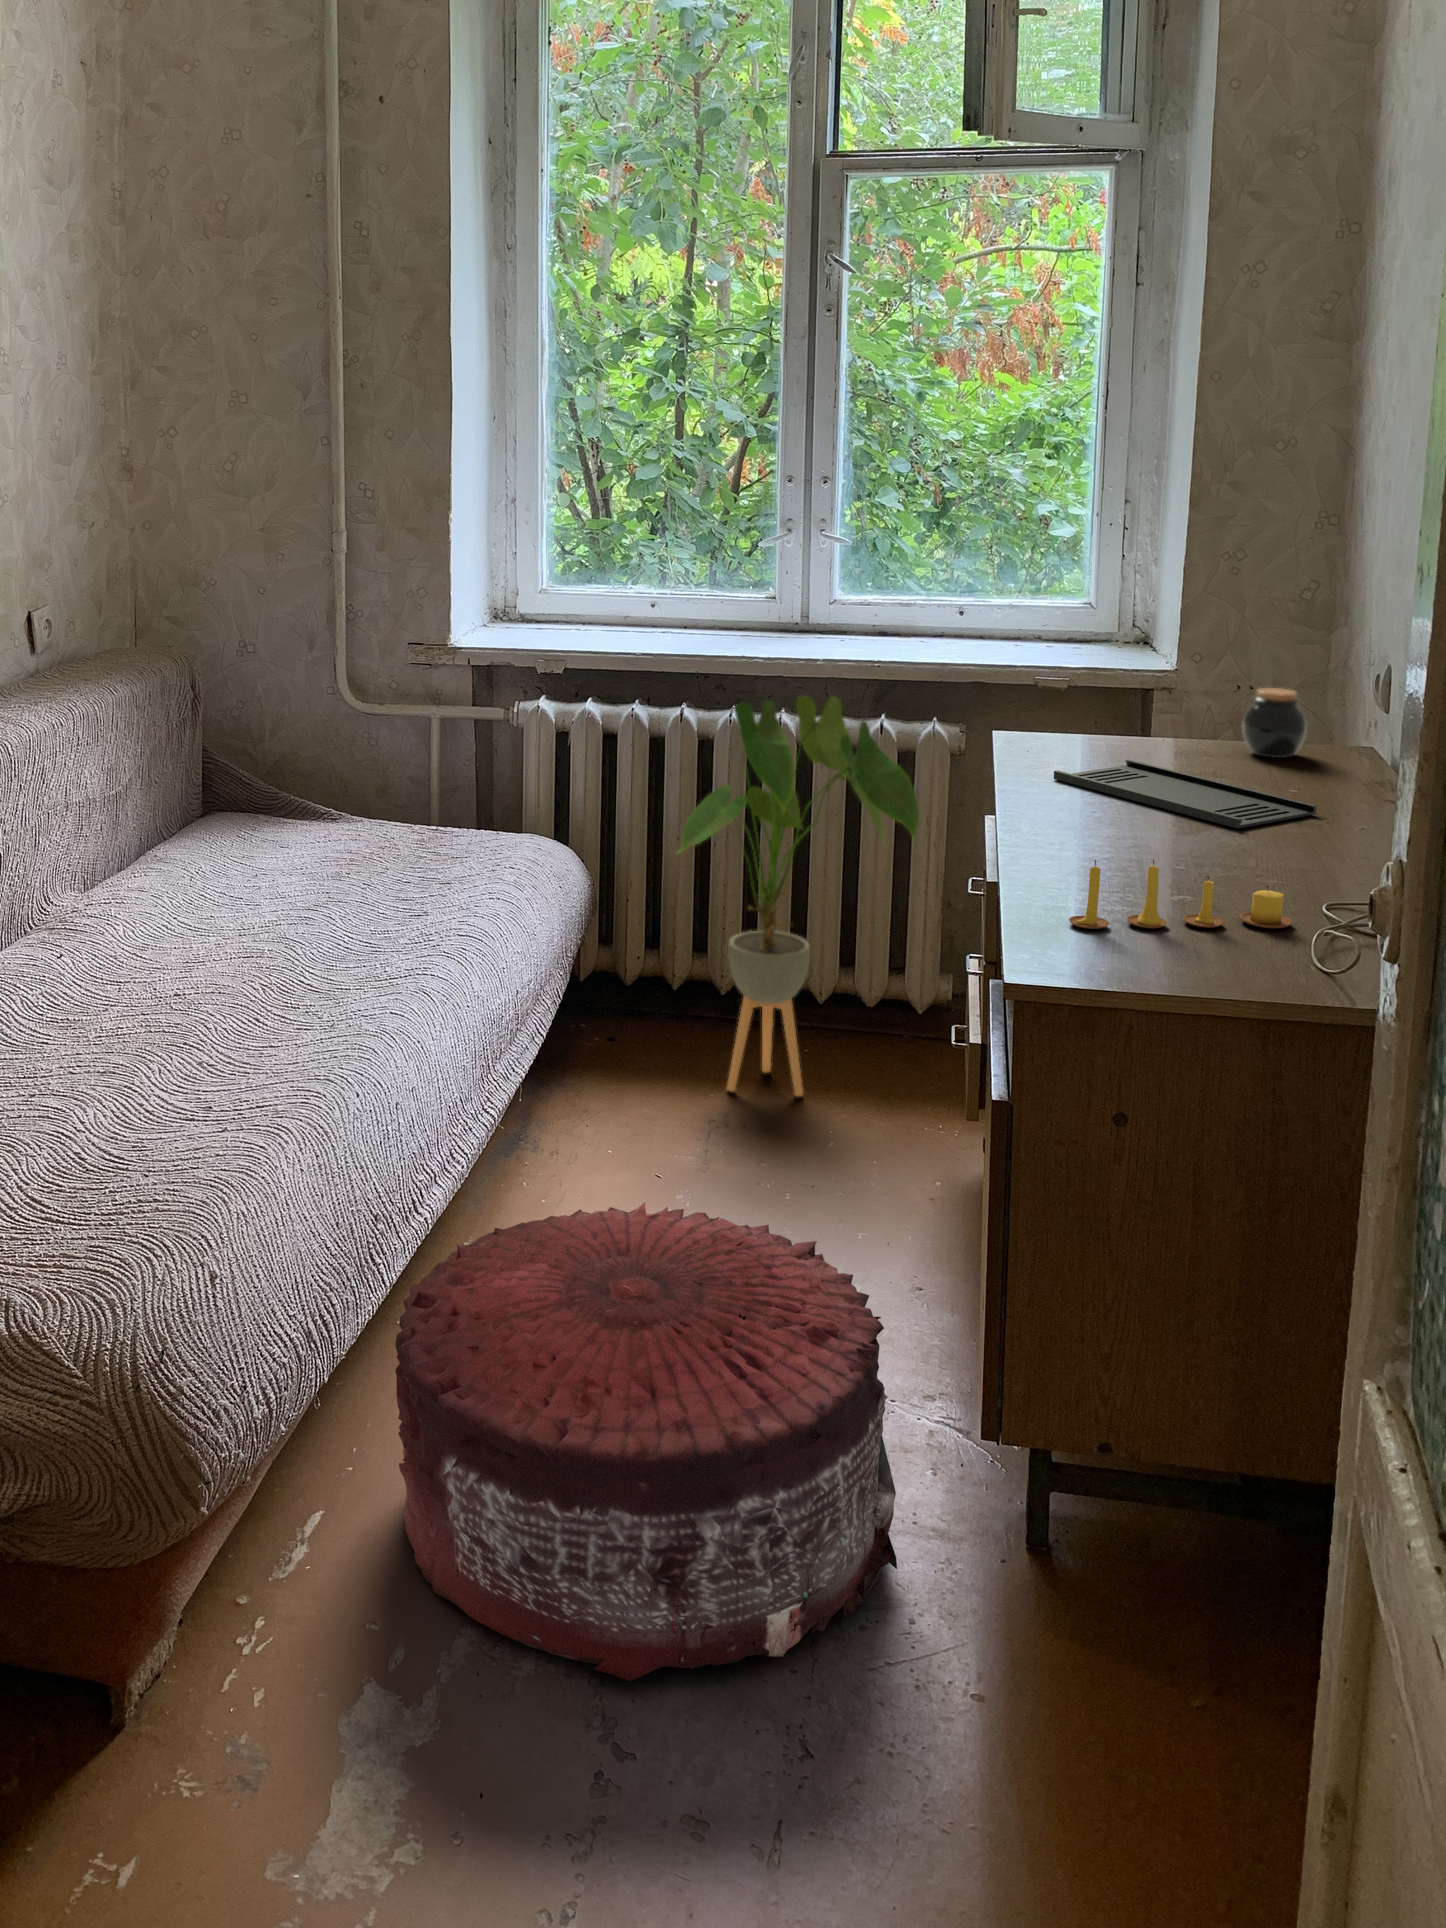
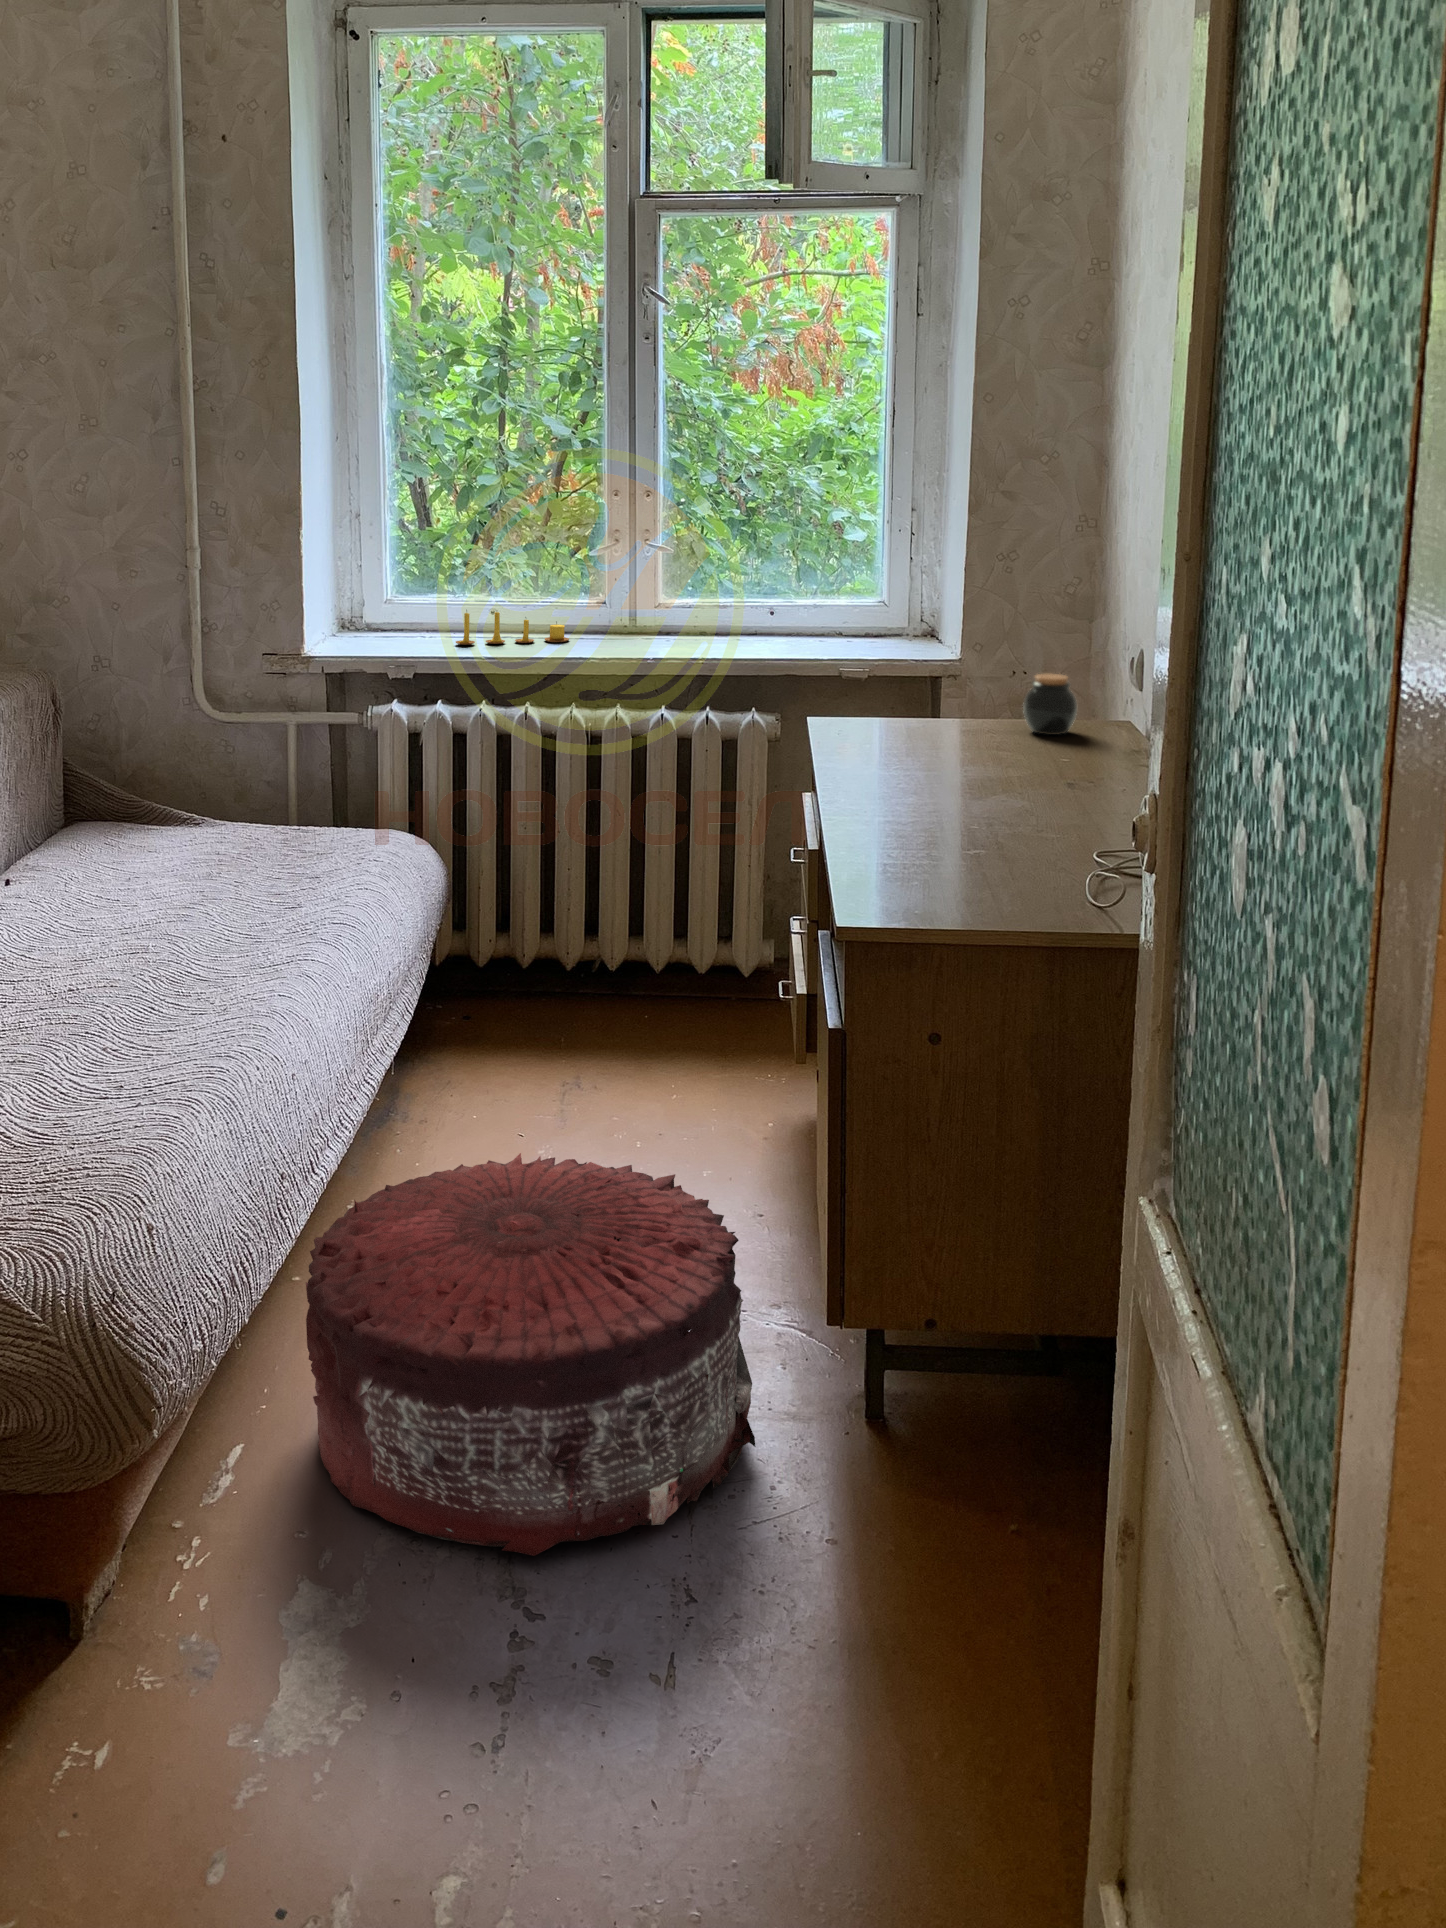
house plant: present [678,696,919,1096] -> none [522,693,745,1066]
tray: present [1054,760,1316,828] -> none [865,741,1086,796]
candle: present [1069,860,1292,929] -> present [456,612,569,645]

